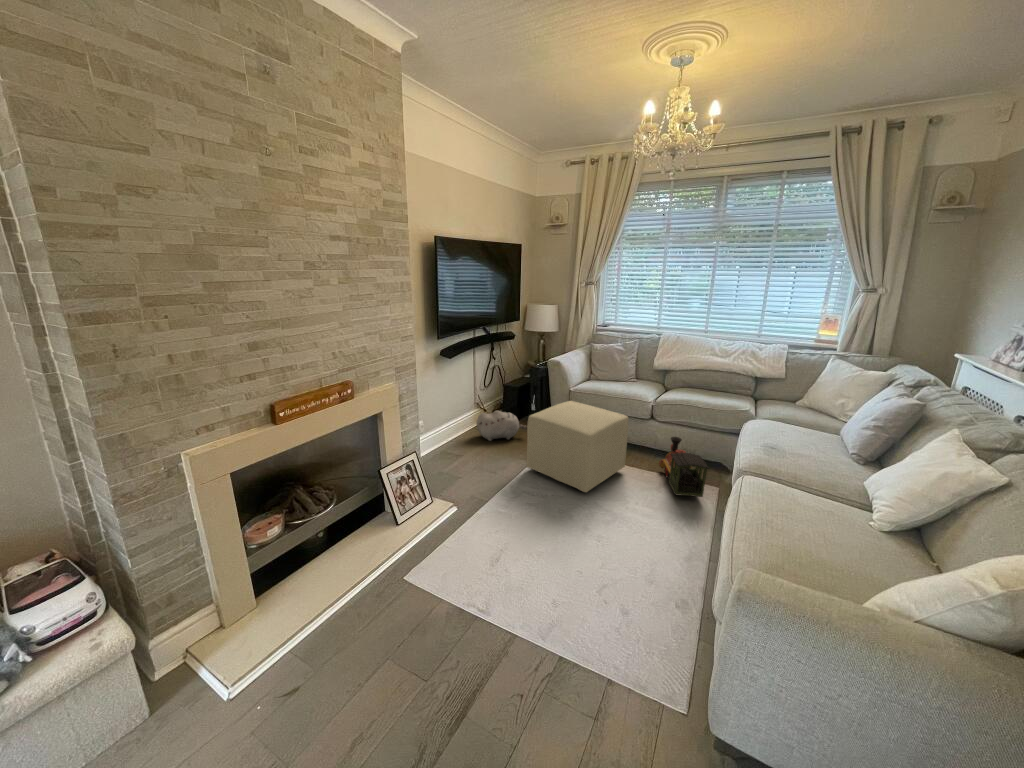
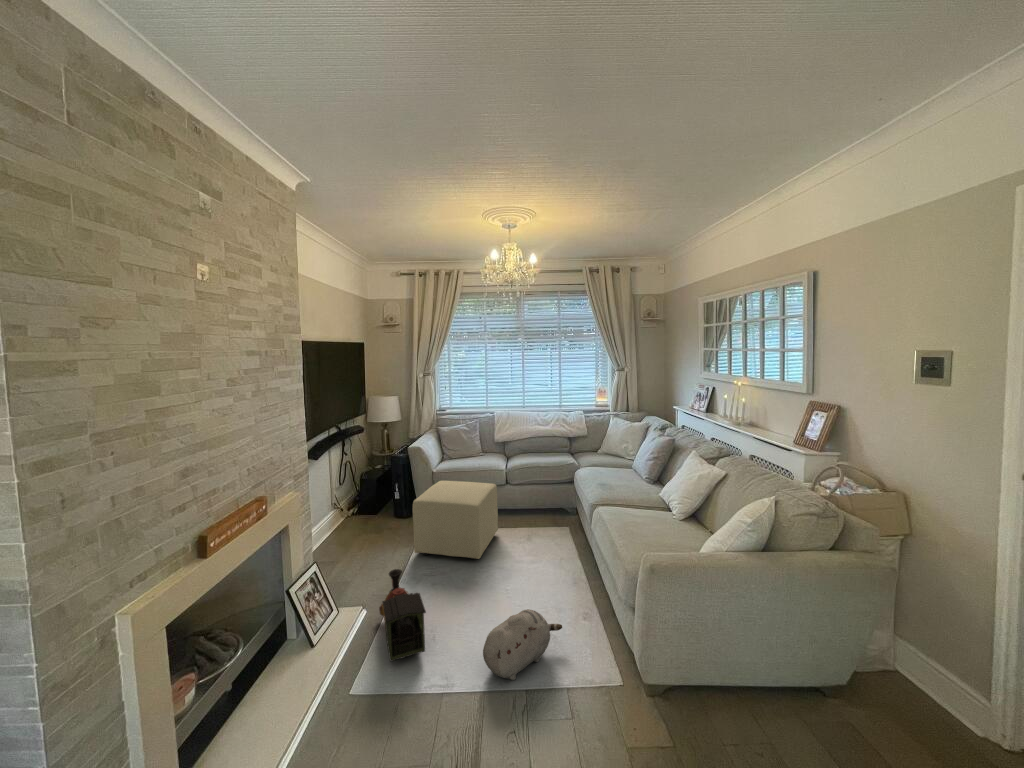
plush toy: present [476,411,527,441] -> present [483,609,562,680]
toy train: present [659,437,709,497] -> present [379,569,426,662]

